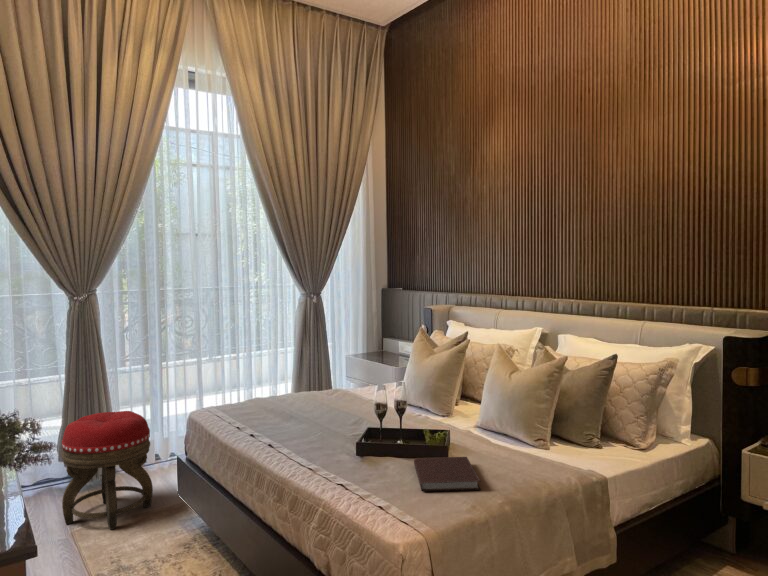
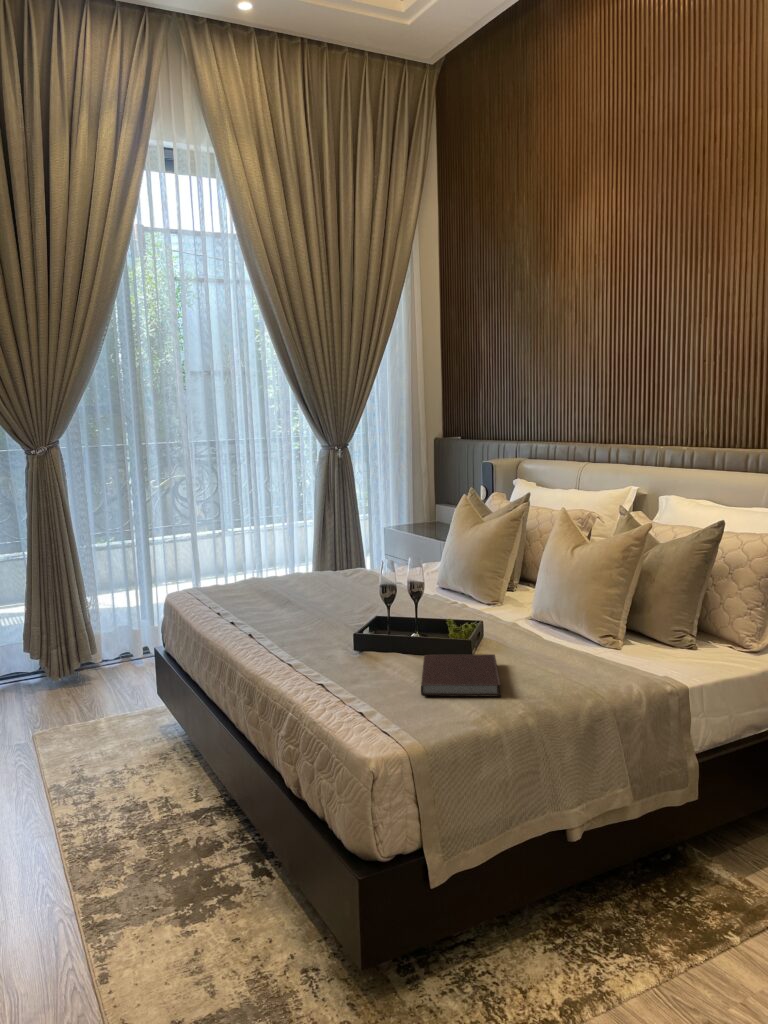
footstool: present [62,411,153,529] -> none [18,593,131,735]

